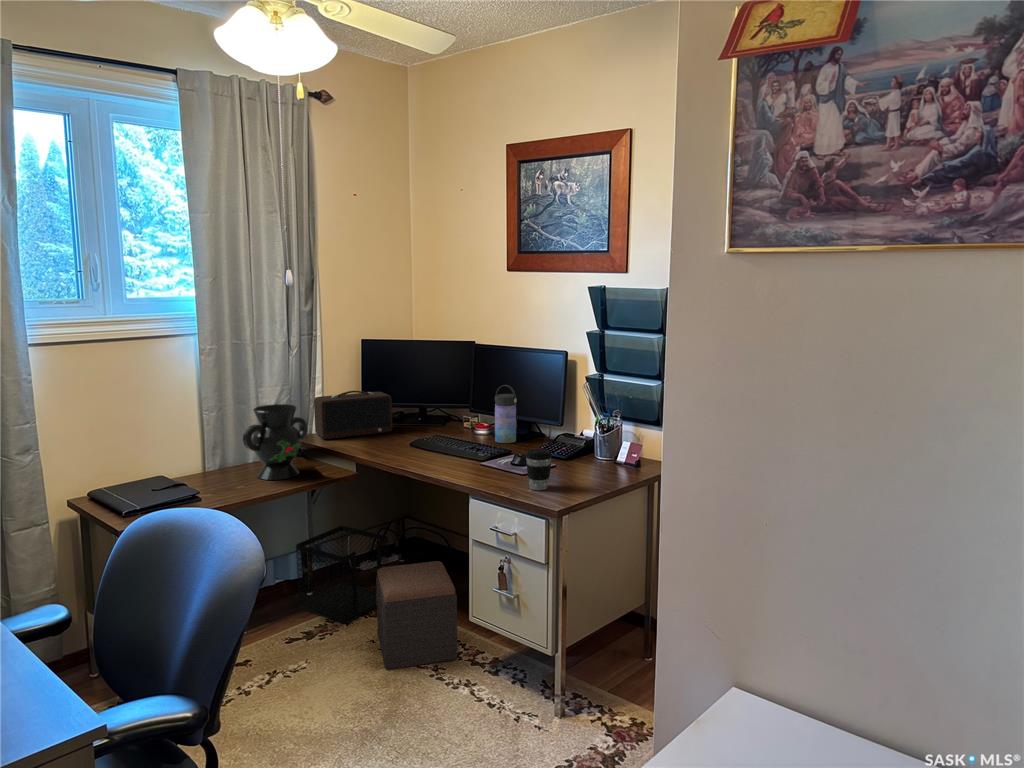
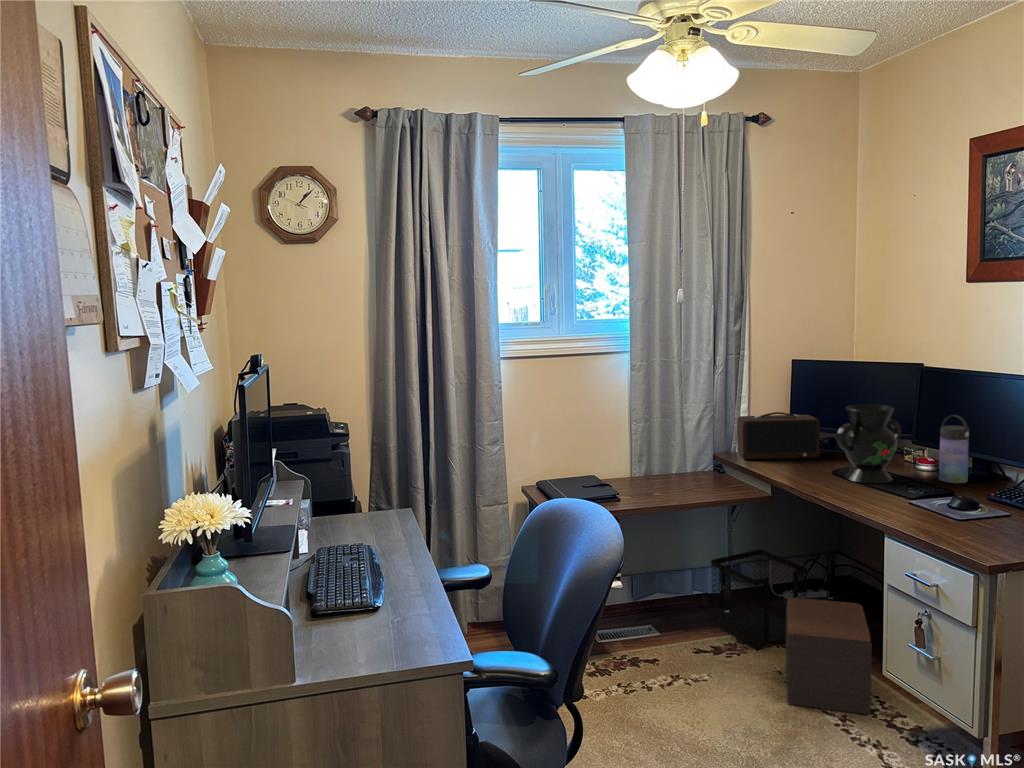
decorative vase: present [243,404,307,480] -> present [836,404,901,483]
coffee cup: present [525,449,552,490] -> none [956,492,993,541]

